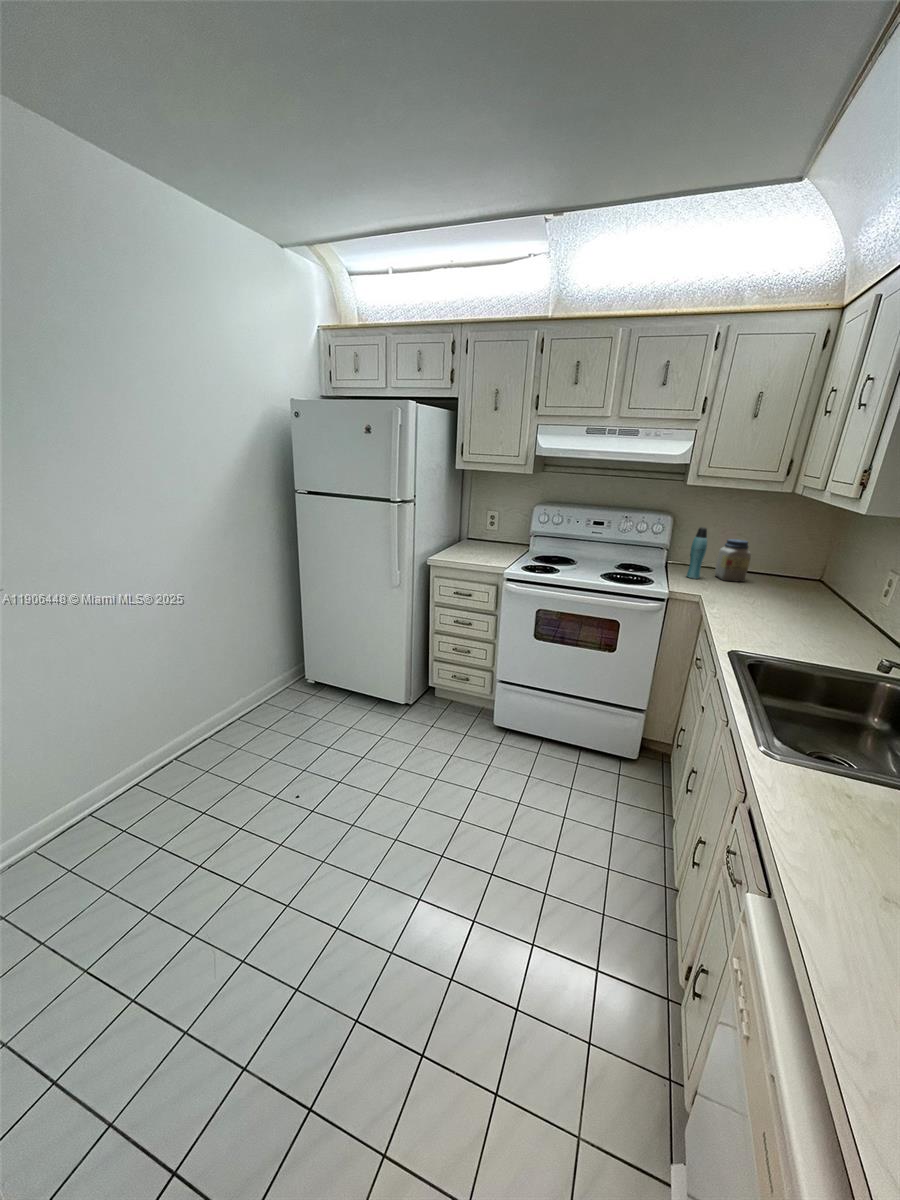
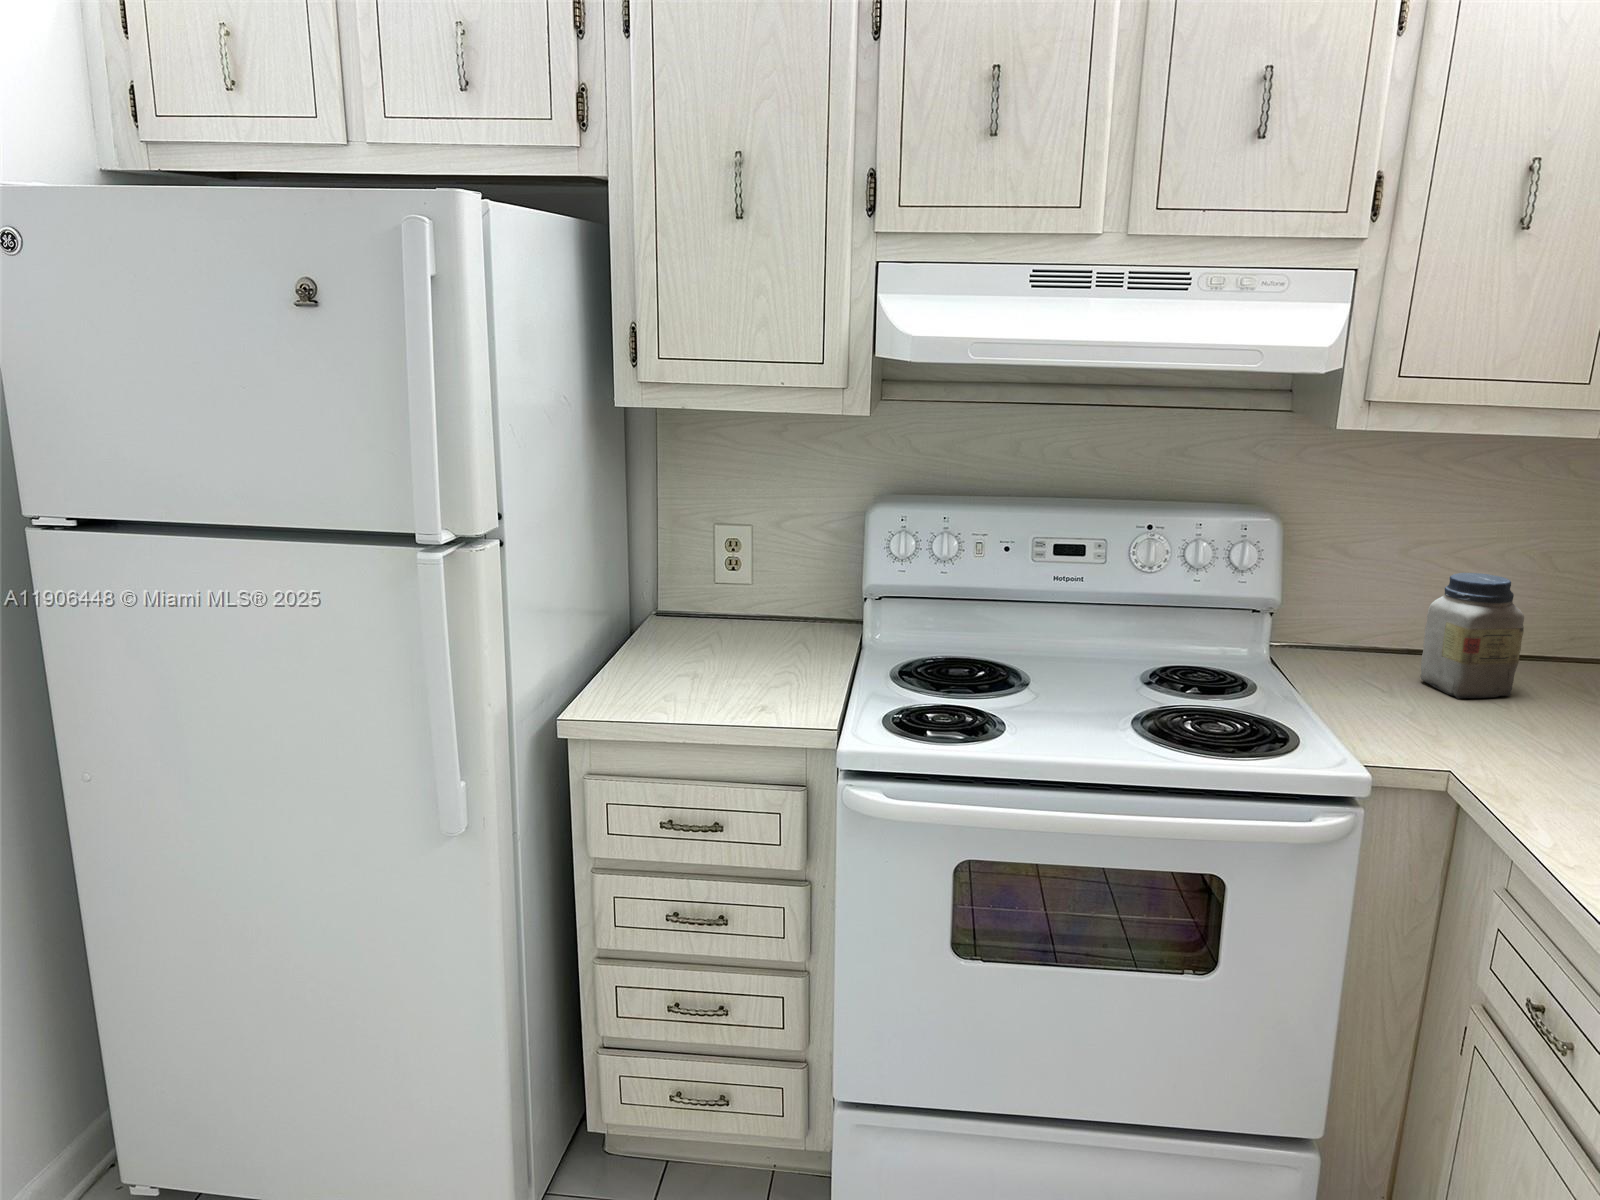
bottle: present [687,527,707,579] -> none [1355,549,1410,701]

